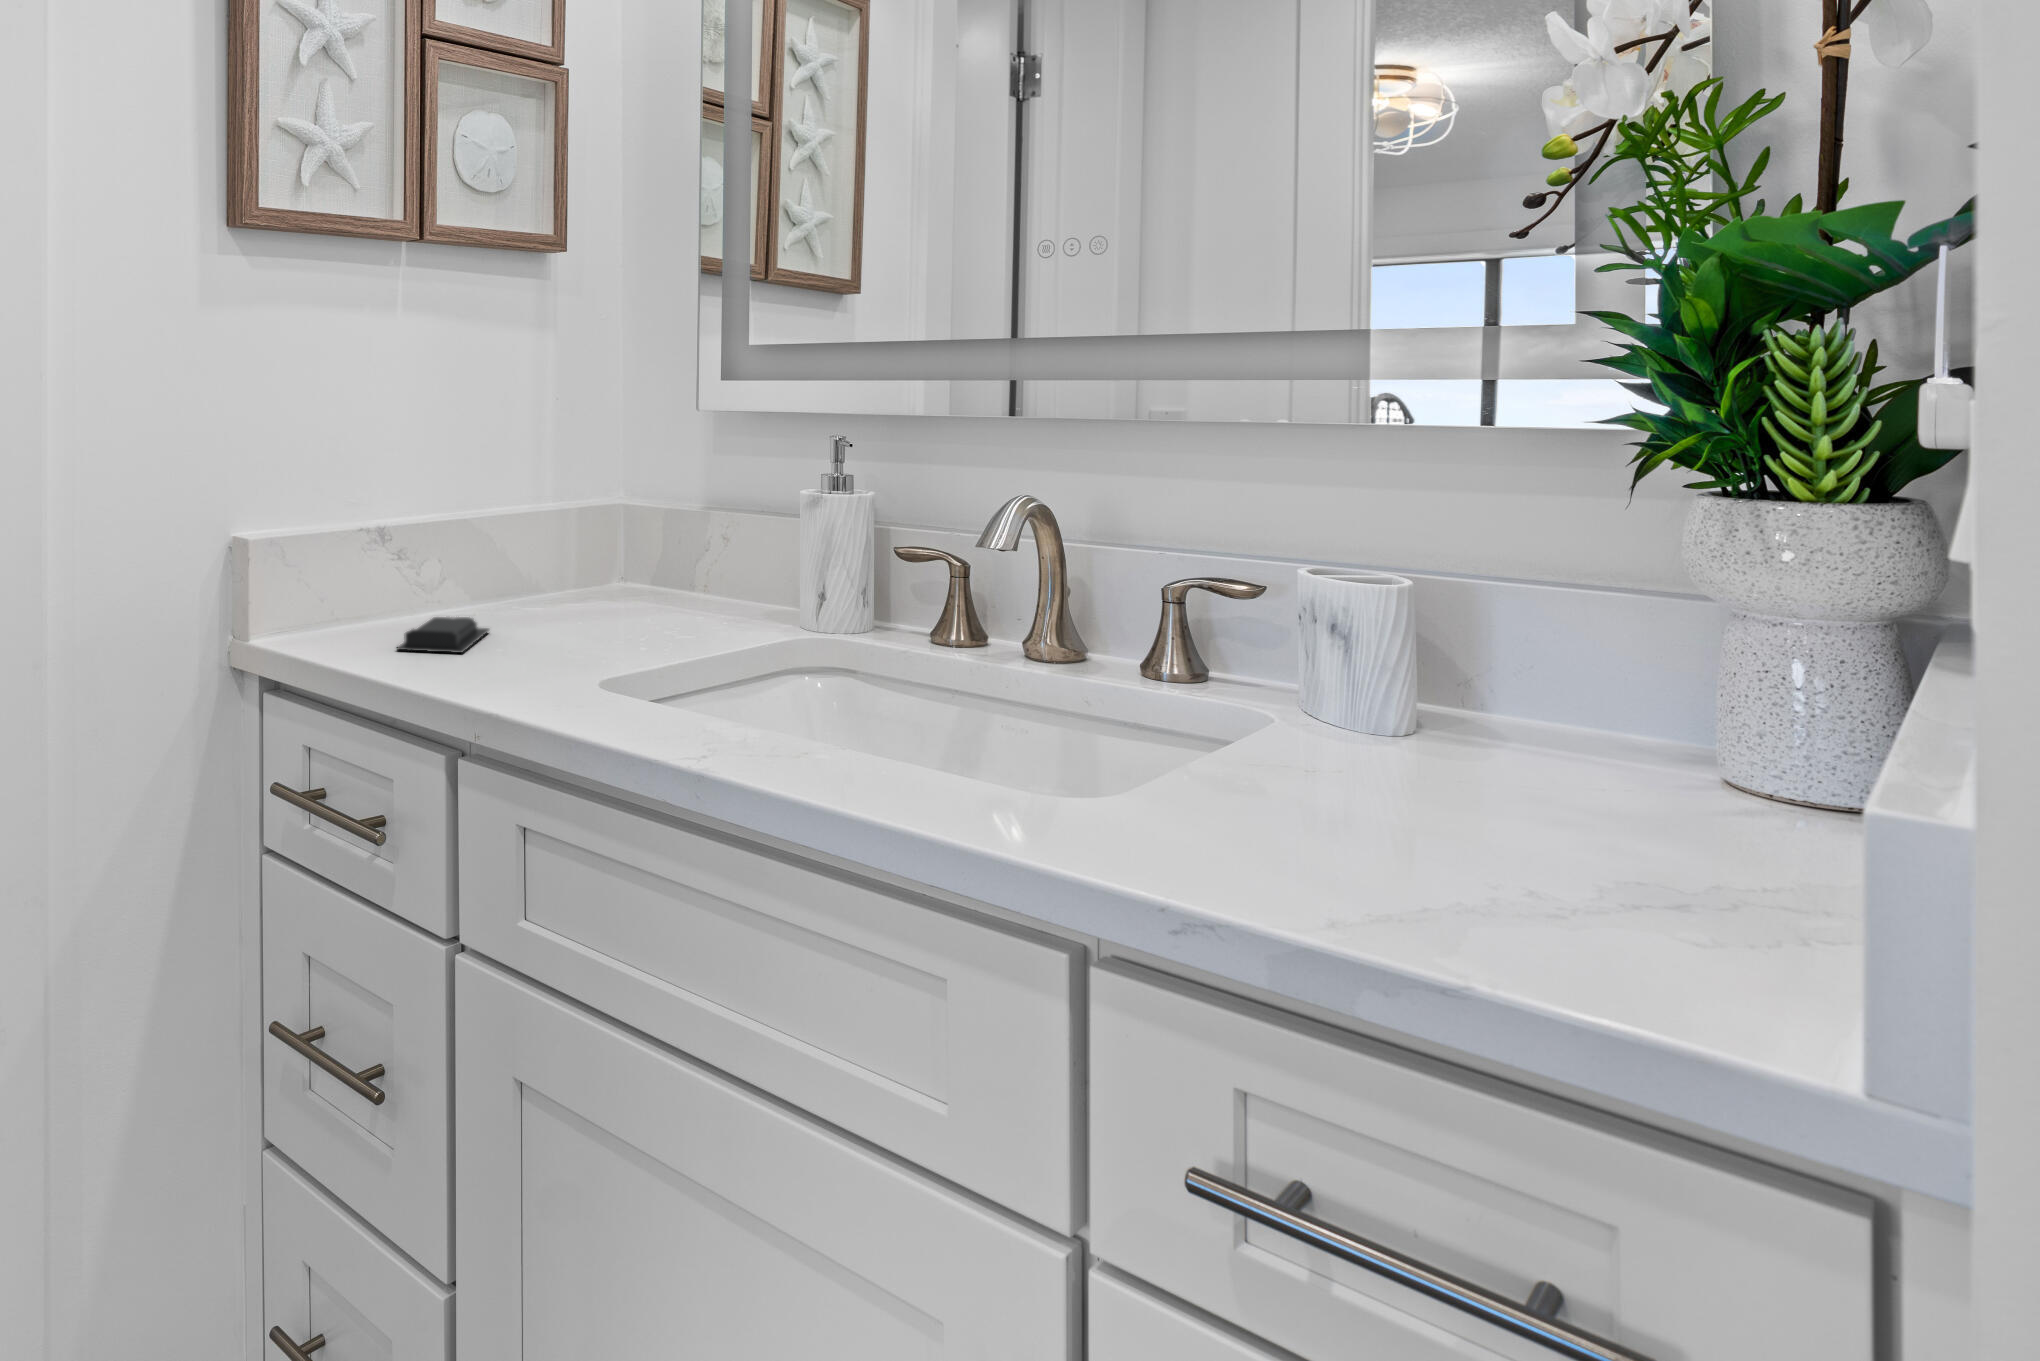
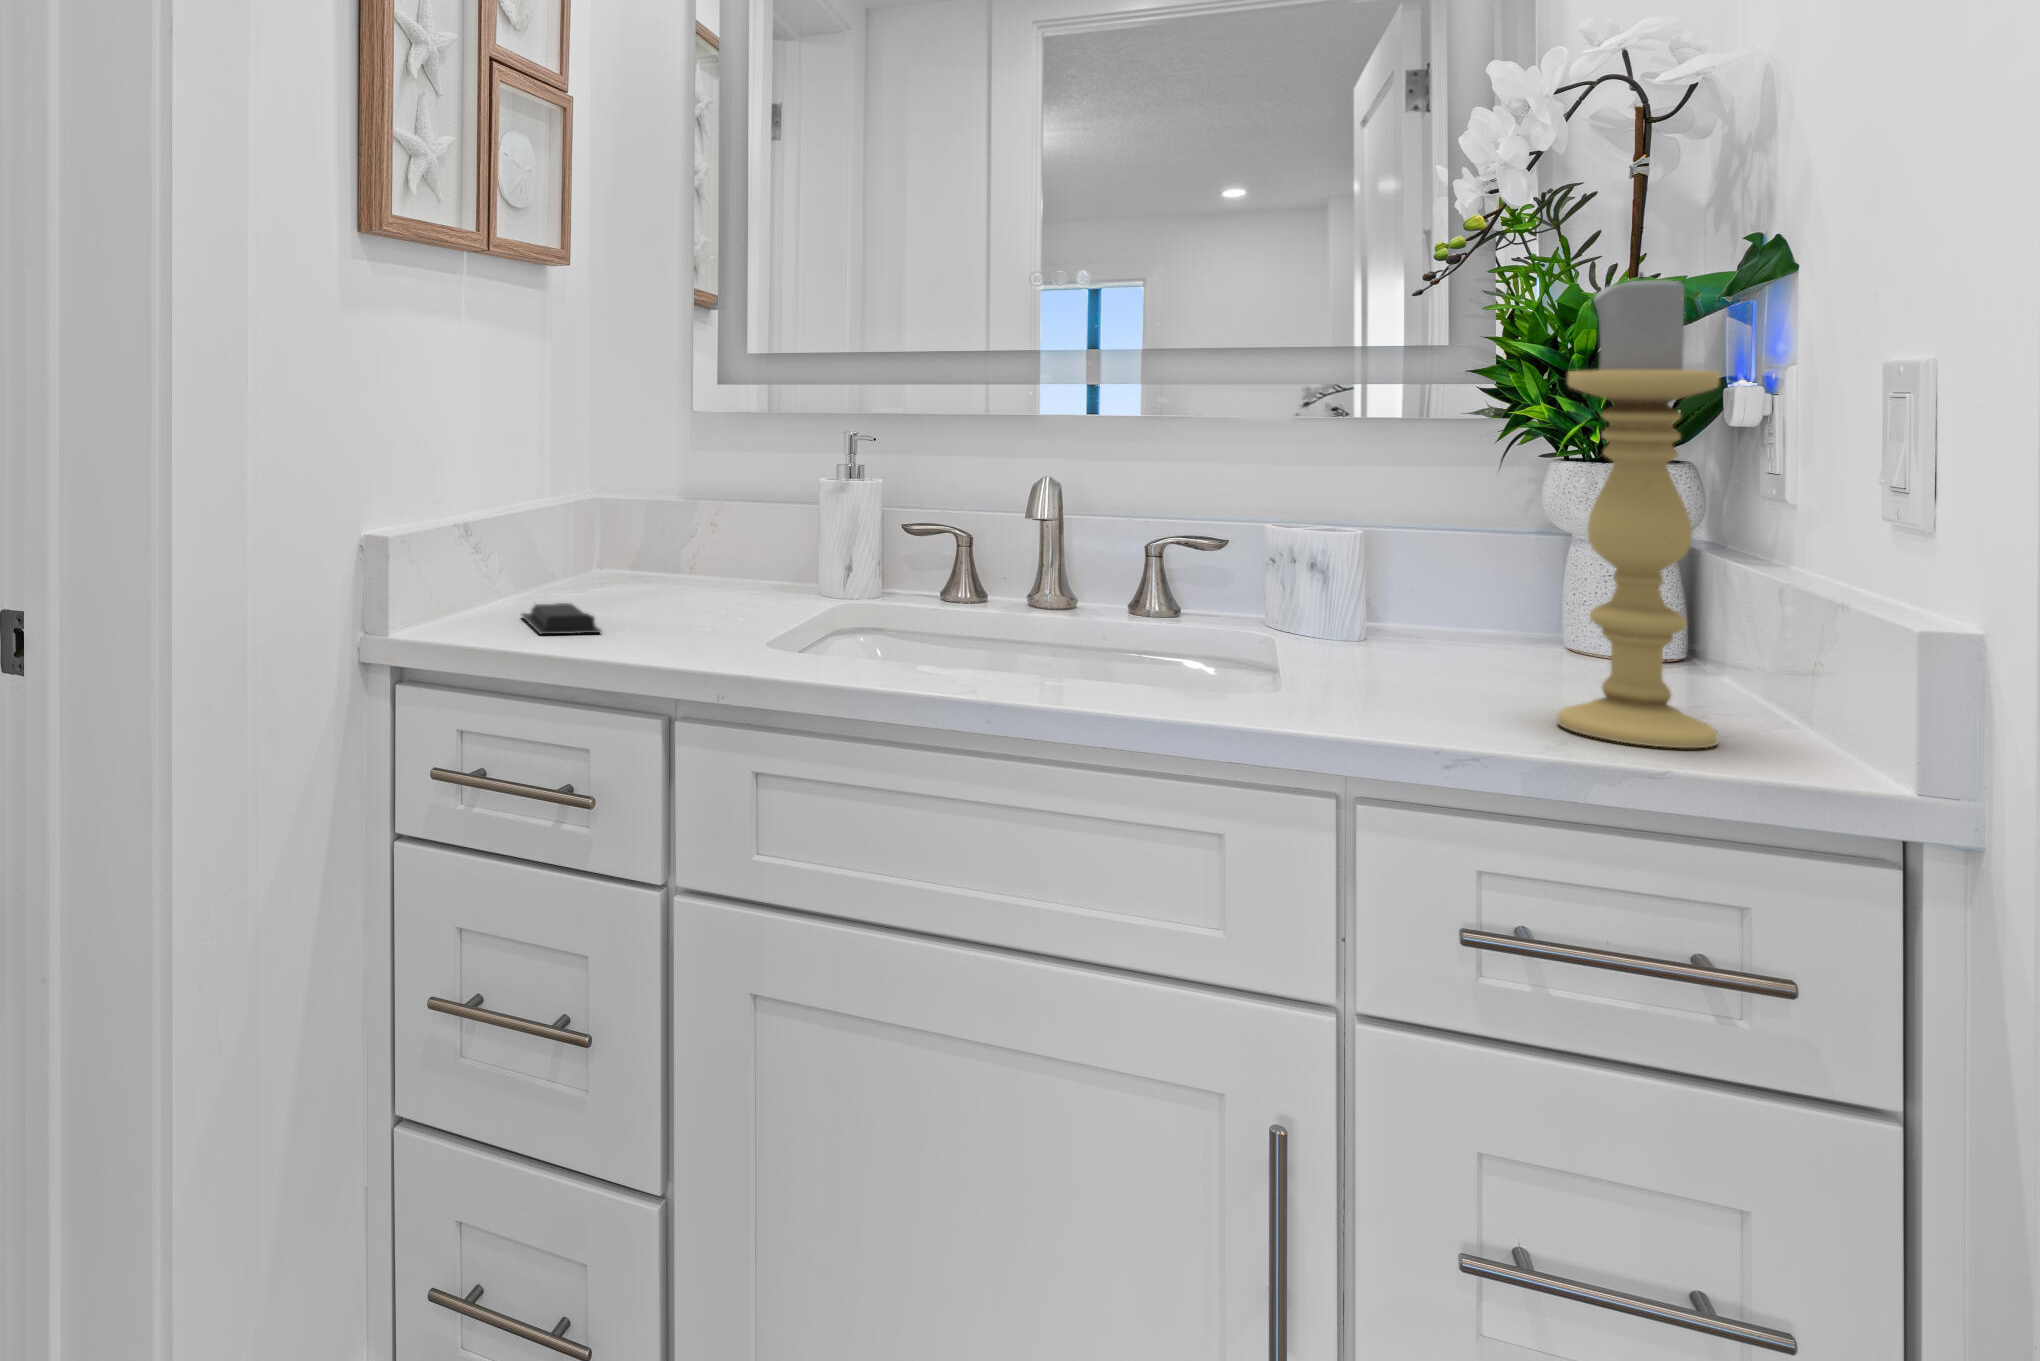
candle holder: none [1419,216,1654,958] -> present [1557,273,1719,748]

